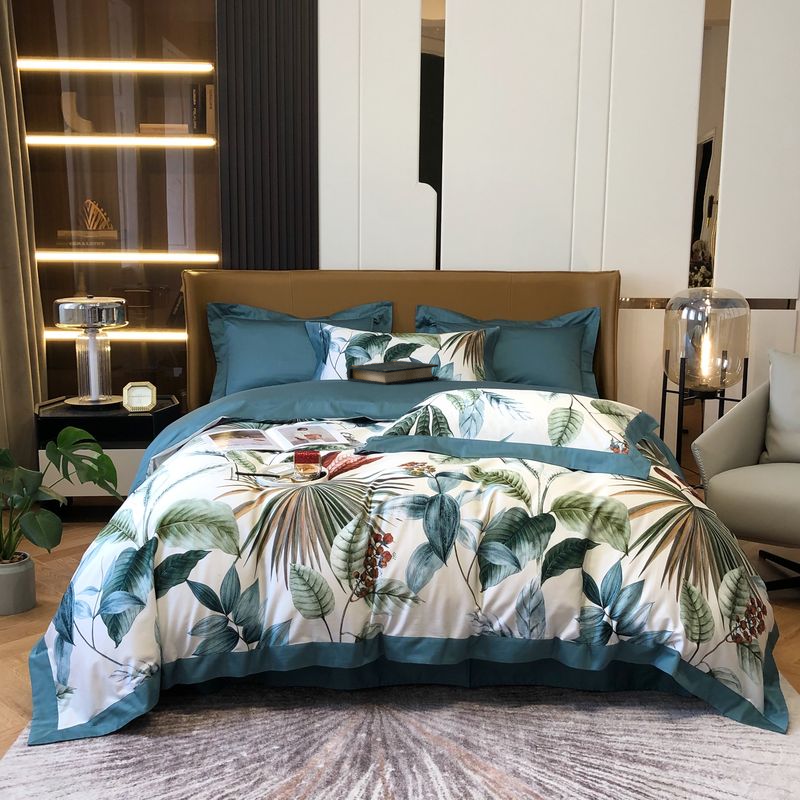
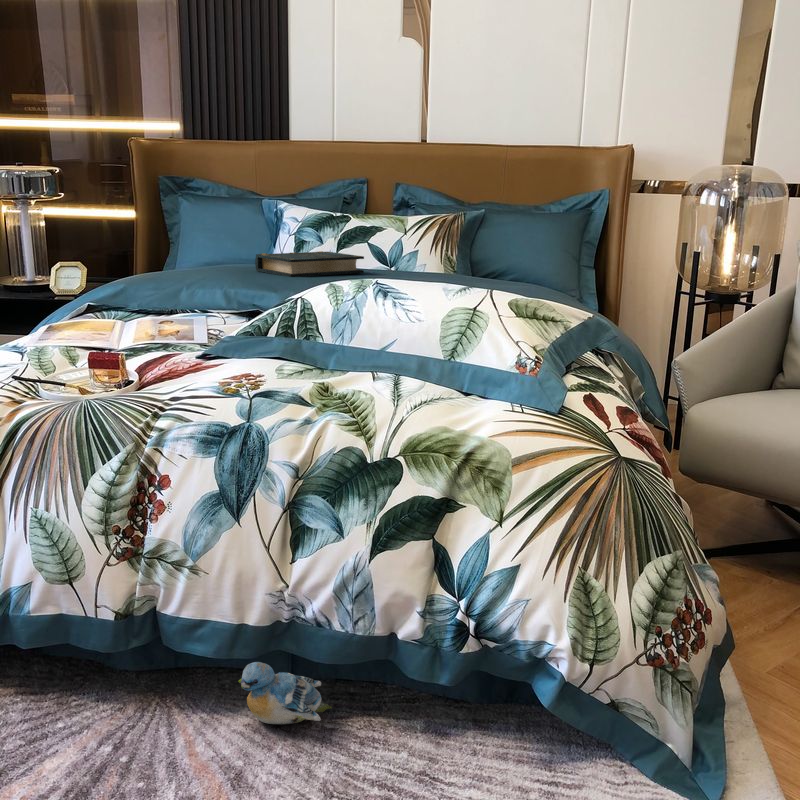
plush toy: none [444,667,508,712] -> present [238,662,332,724]

